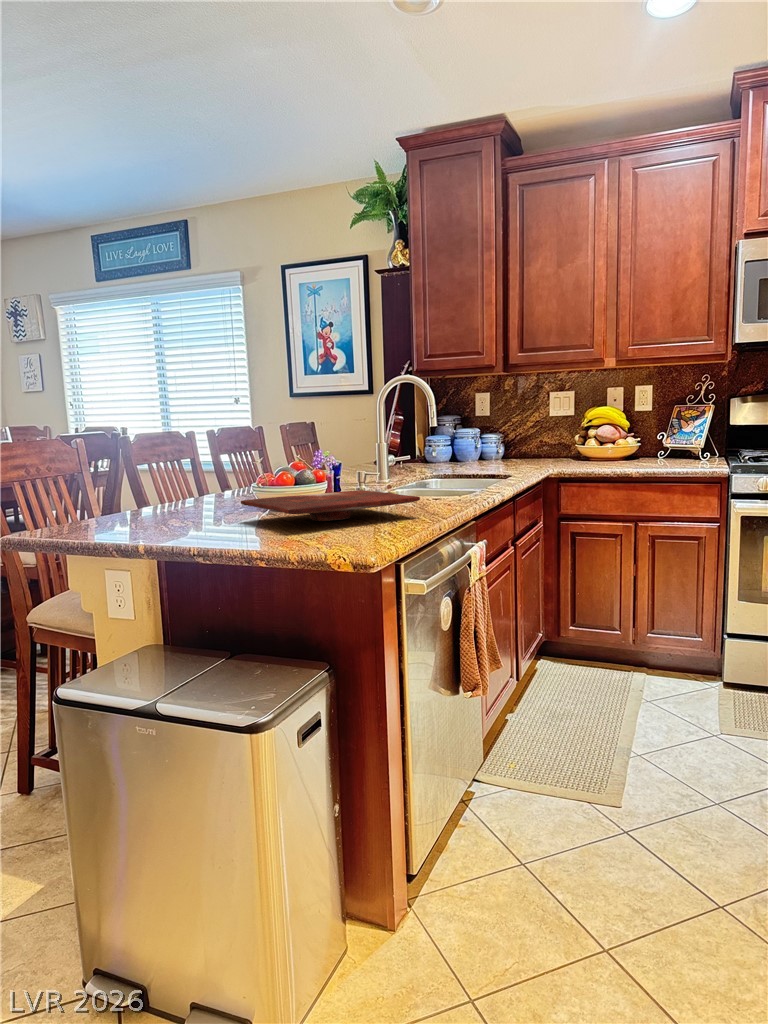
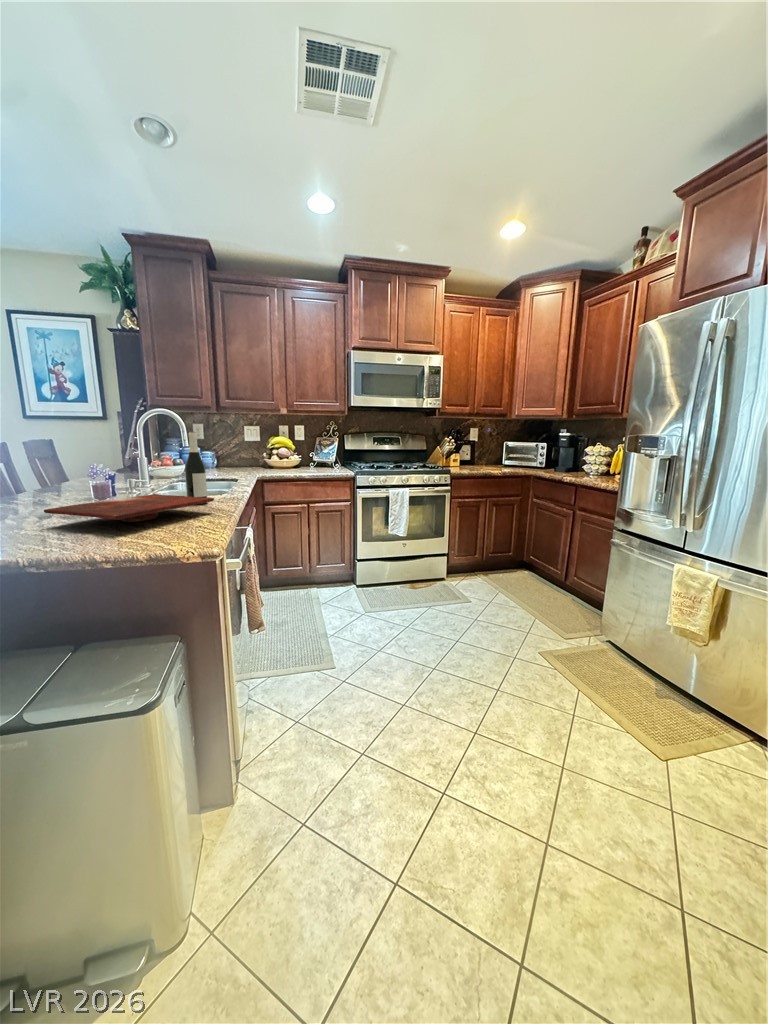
wine bottle: none [402,405,428,507] -> present [185,432,207,504]

